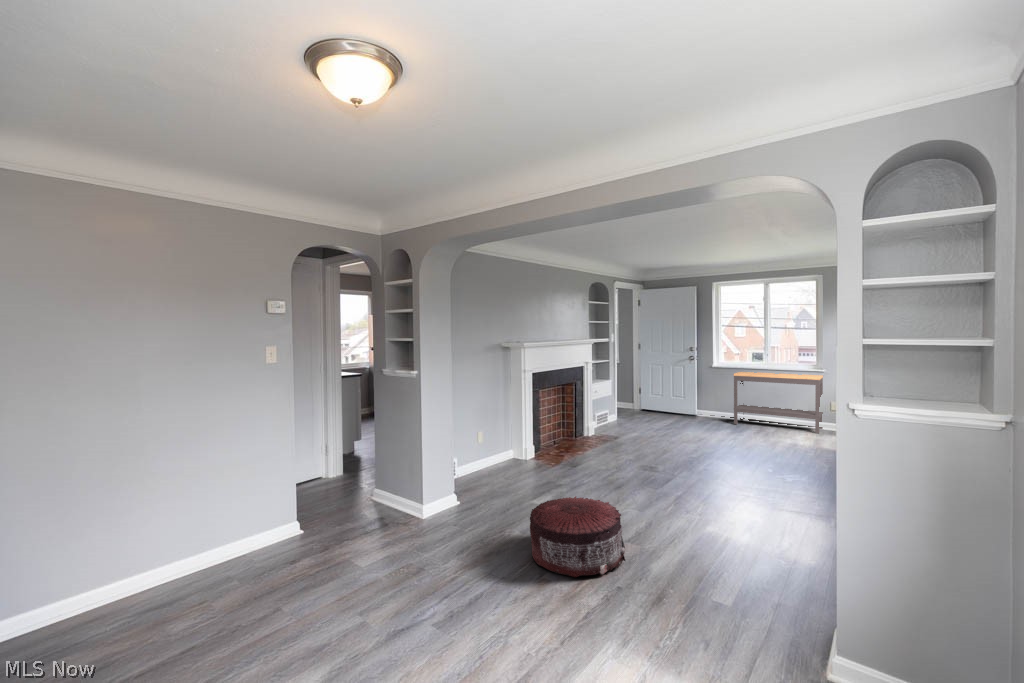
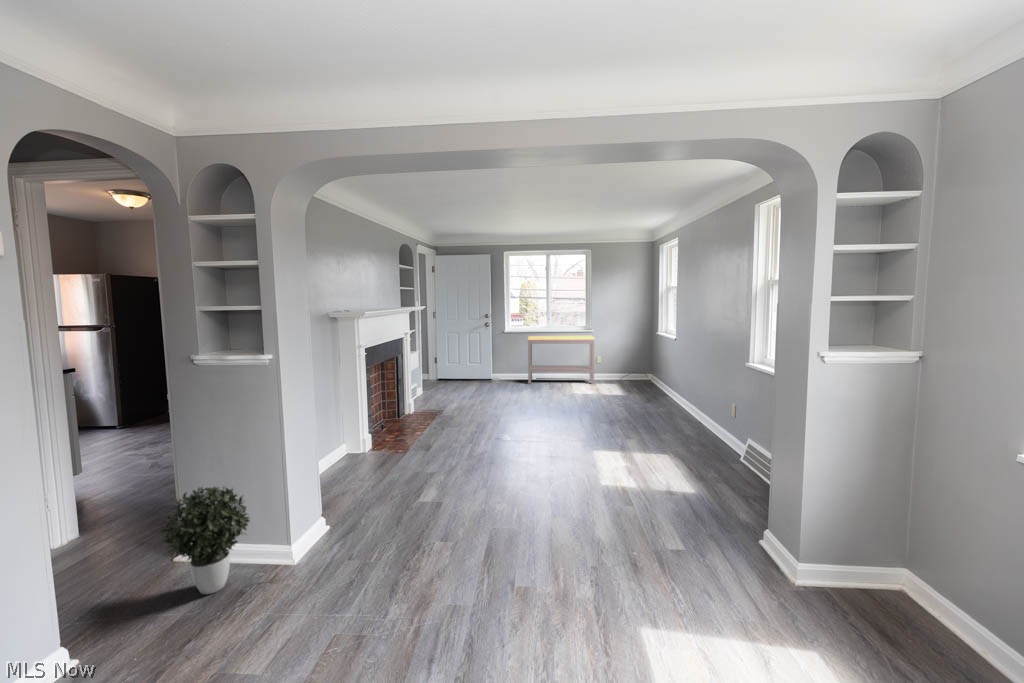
potted plant: none [351,453,401,522] -> present [159,487,250,594]
pouf: present [530,496,625,577] -> none [470,479,577,575]

